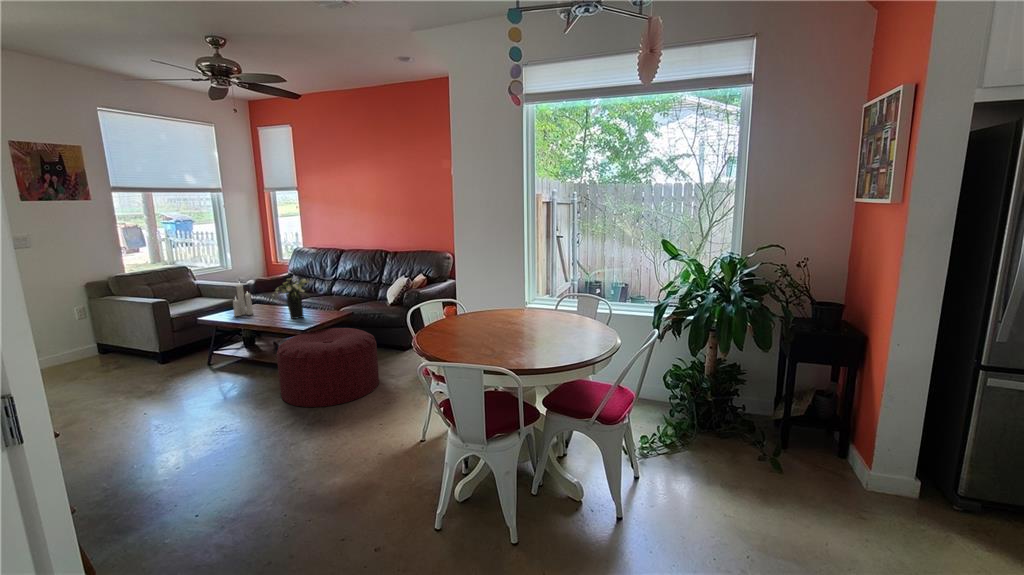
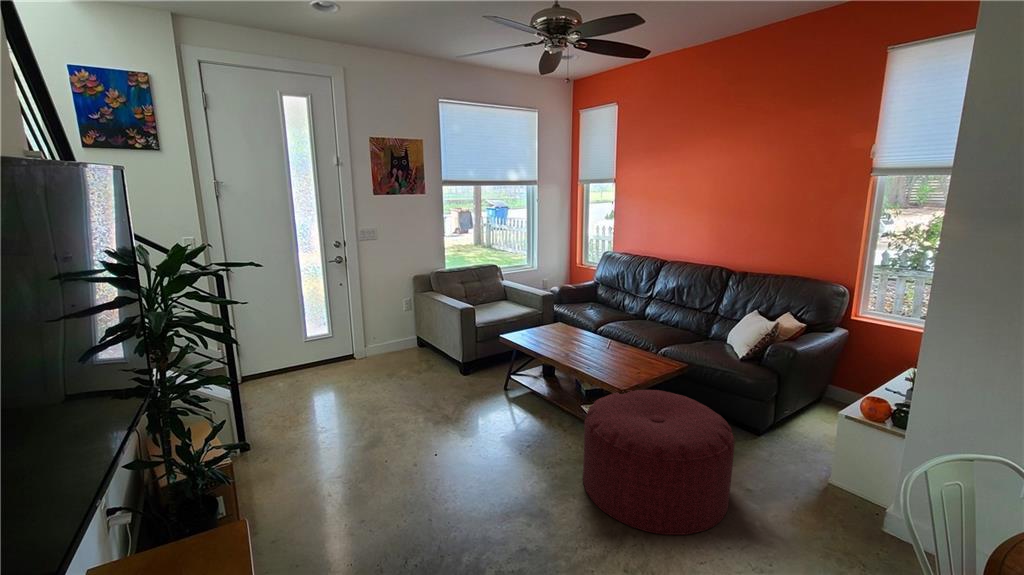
flower arrangement: present [272,279,309,319] -> none [583,306,632,362]
candle: present [233,284,254,316] -> none [536,295,558,341]

